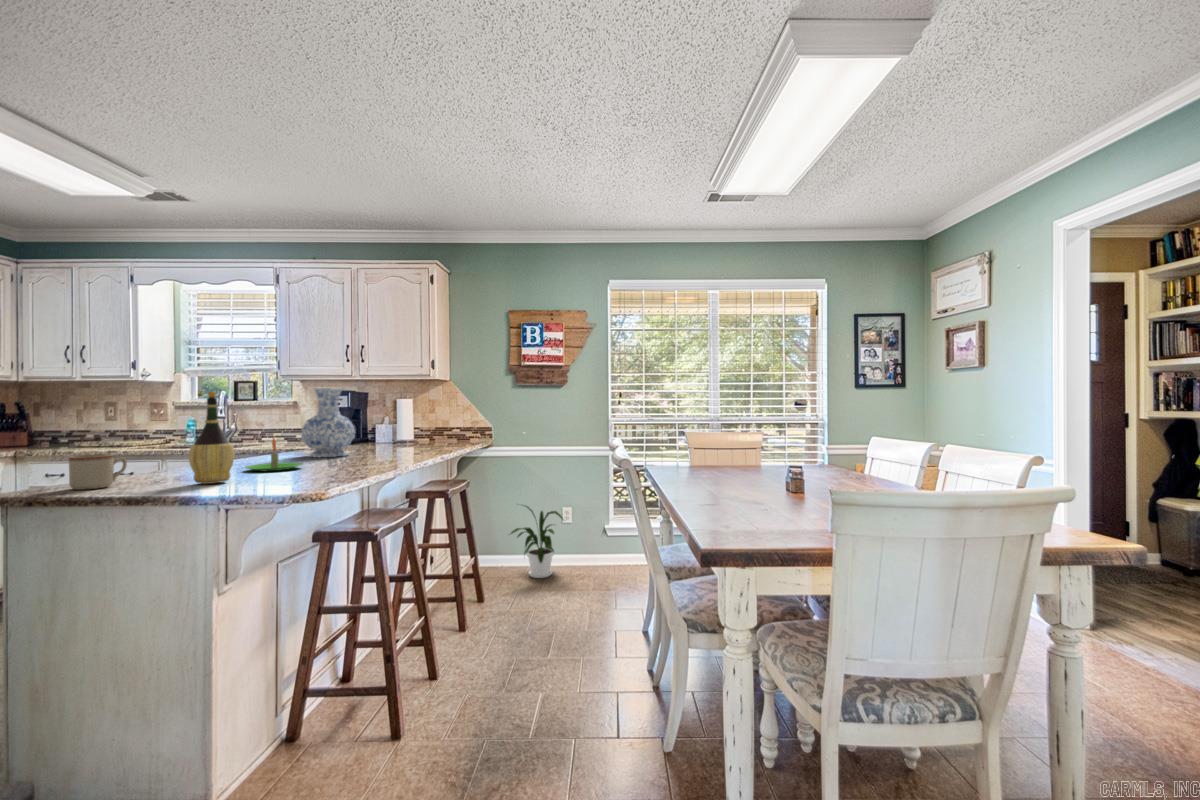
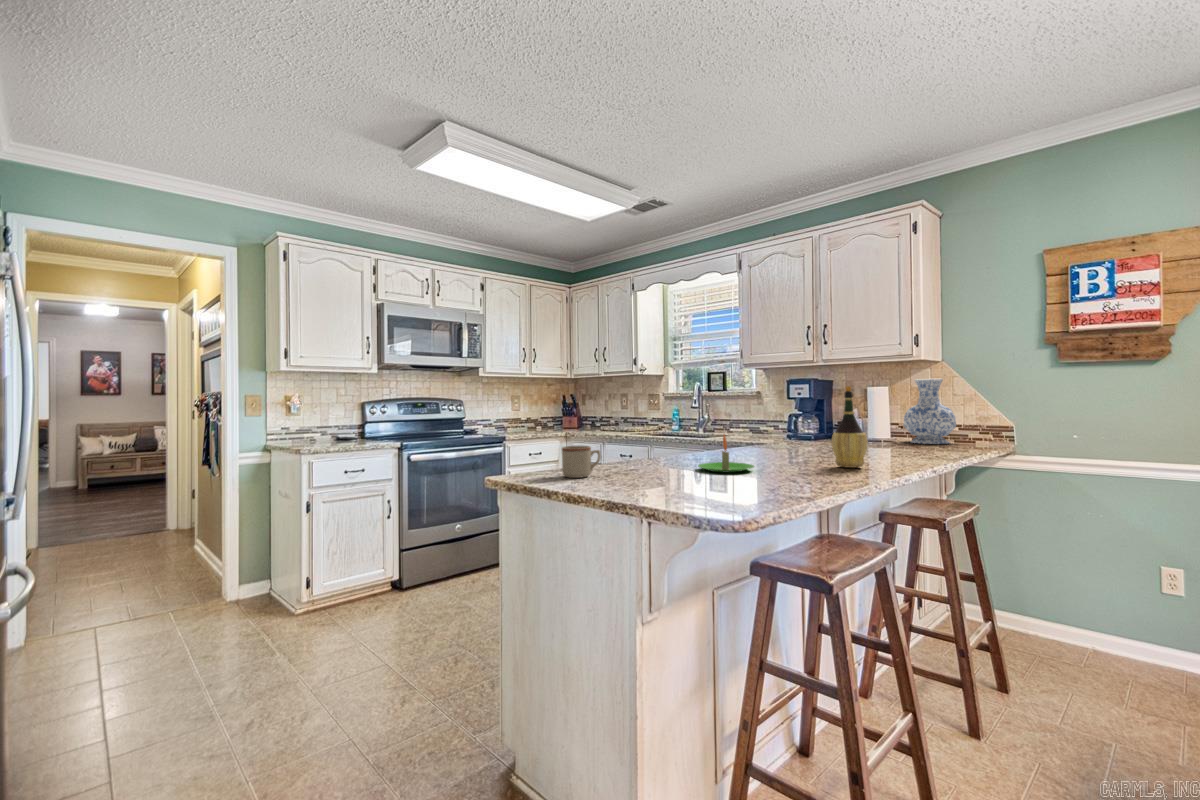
vase: present [301,388,355,457] -> present [903,379,956,444]
wine bottle: present [189,392,235,484] -> present [832,386,868,468]
house plant: present [510,506,563,578] -> none [1045,545,1171,676]

